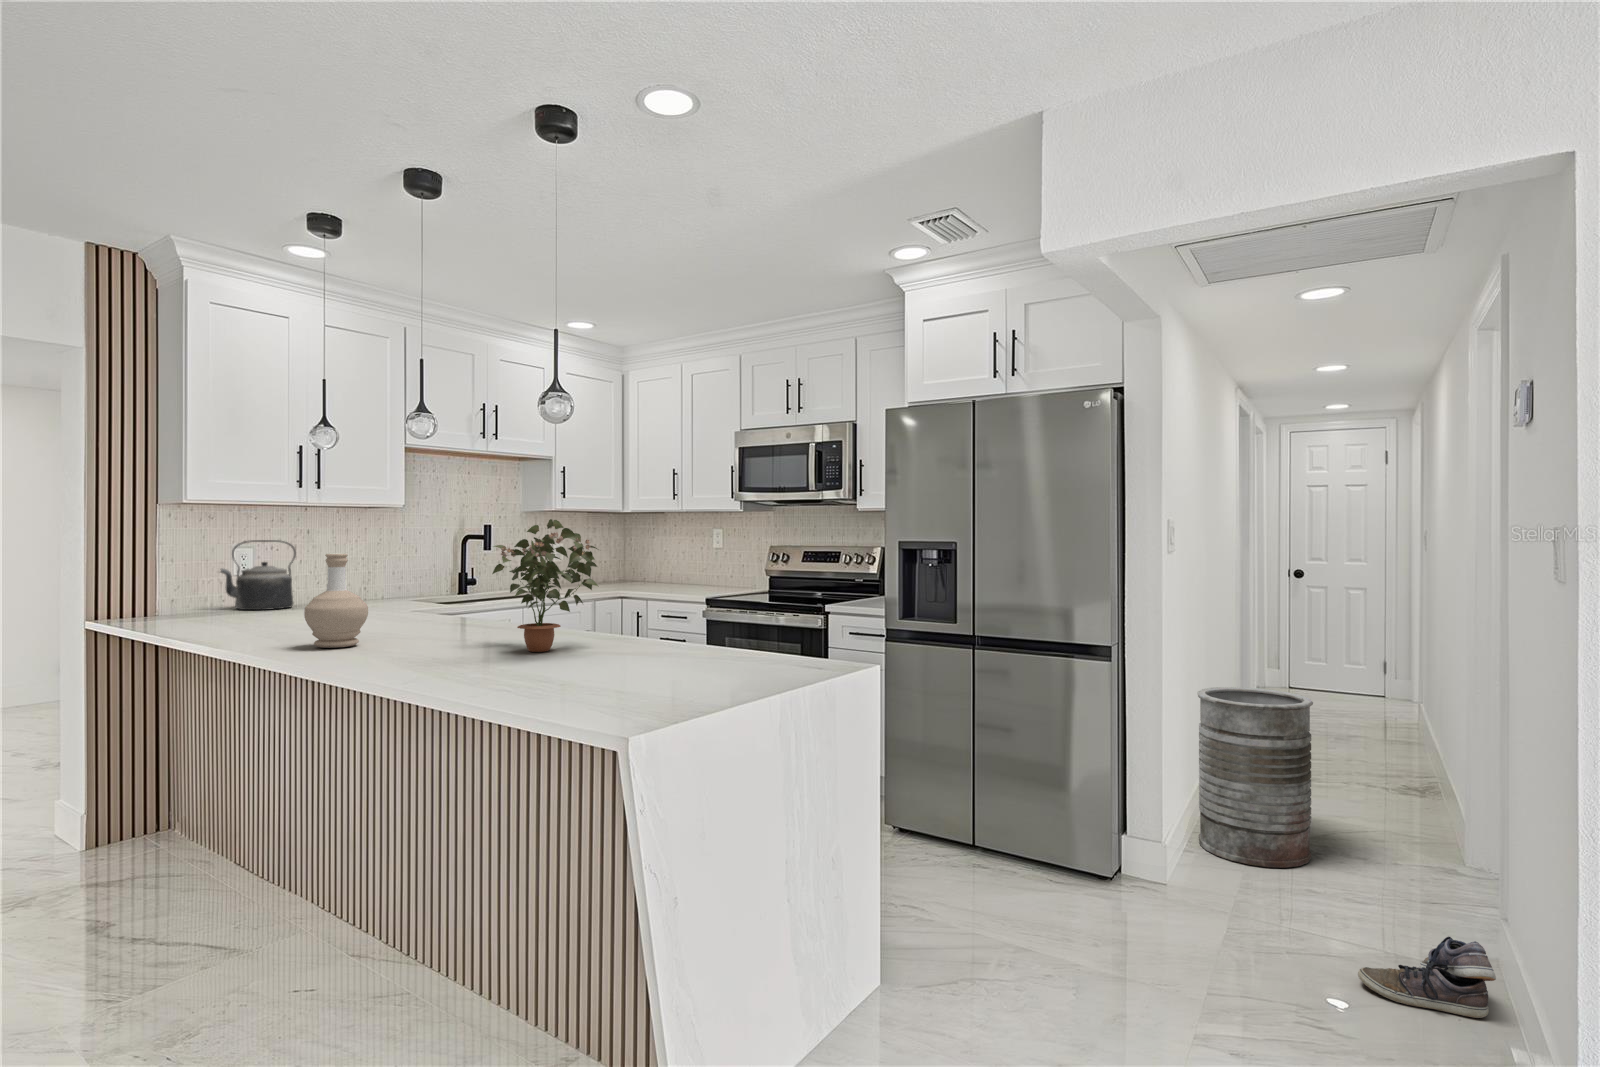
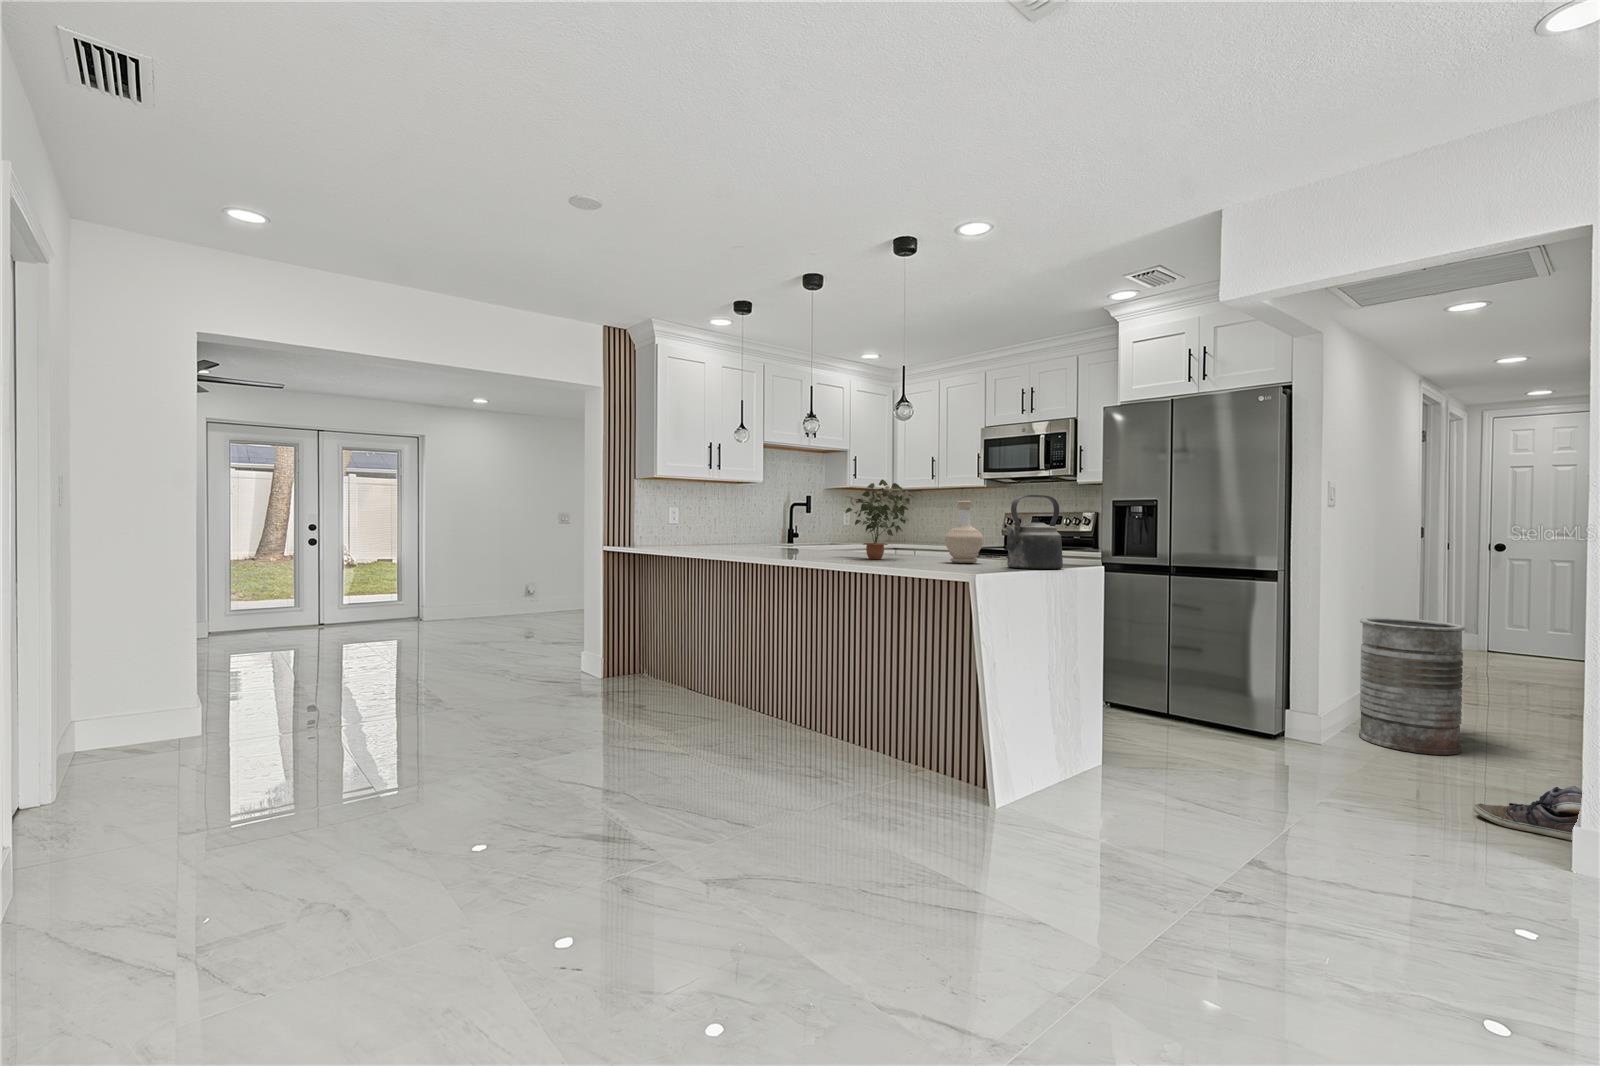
kettle: present [220,540,296,610] -> present [1004,495,1063,569]
bottle: present [304,553,368,648] -> present [945,501,984,563]

